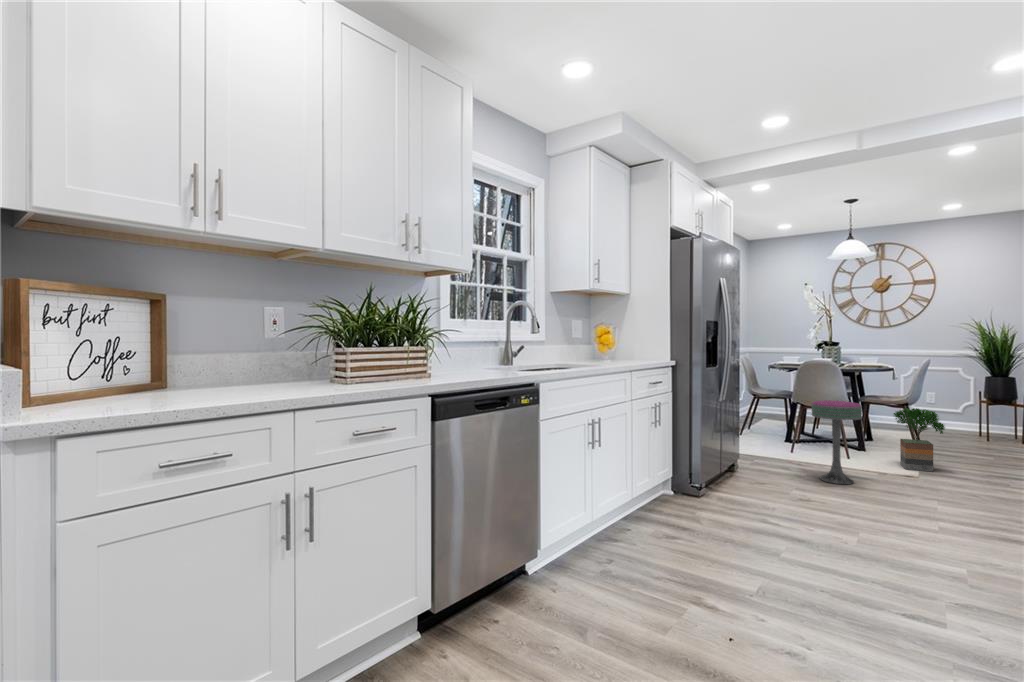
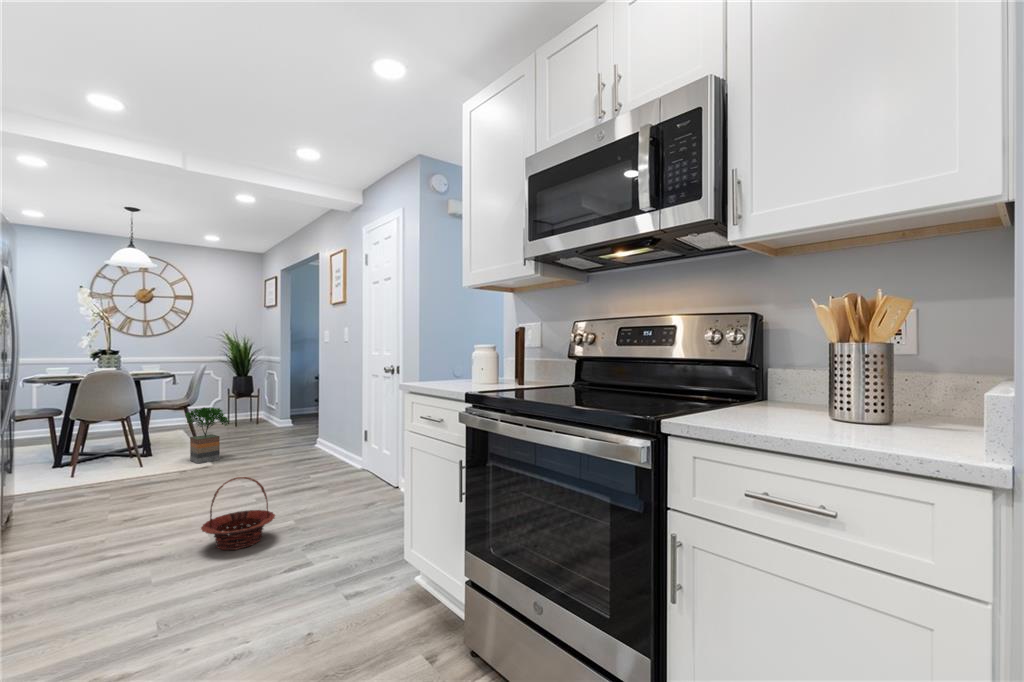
bar stool: present [811,400,862,484] -> none [116,409,171,496]
basket: none [841,487,930,568] -> present [201,477,275,550]

